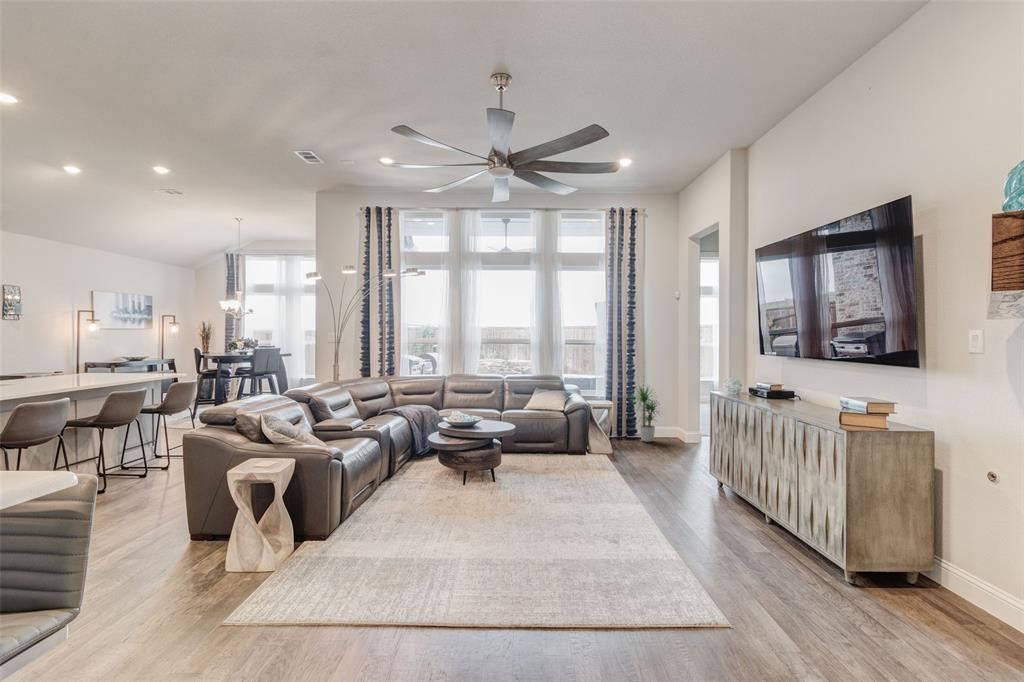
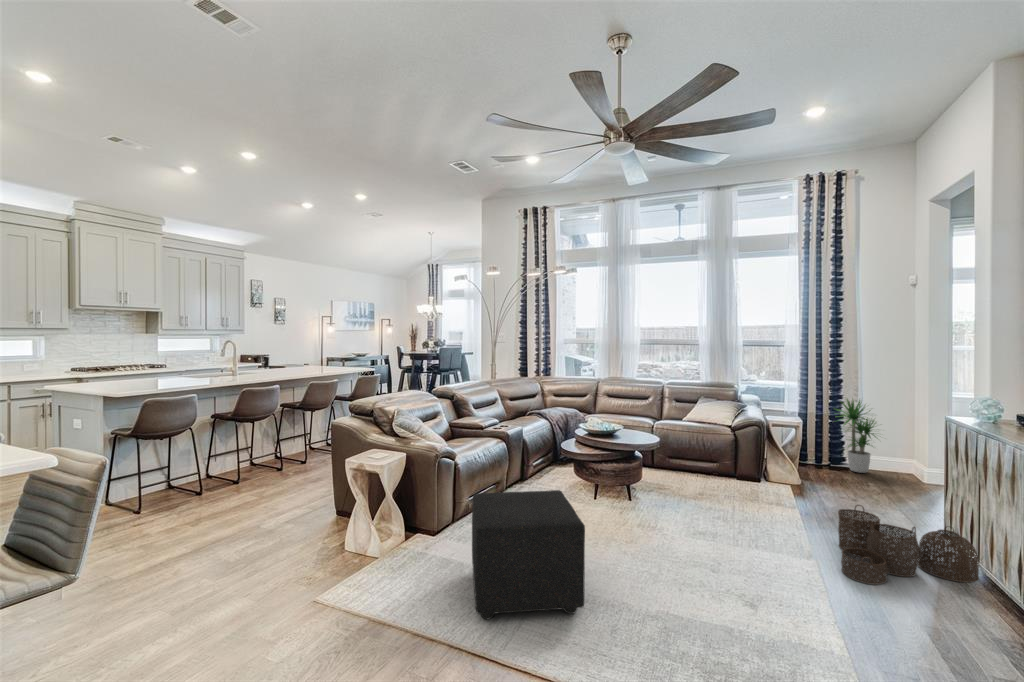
woven basket: none [645,461,725,512] -> present [838,505,979,585]
ottoman: none [381,473,491,585] -> present [472,490,585,619]

